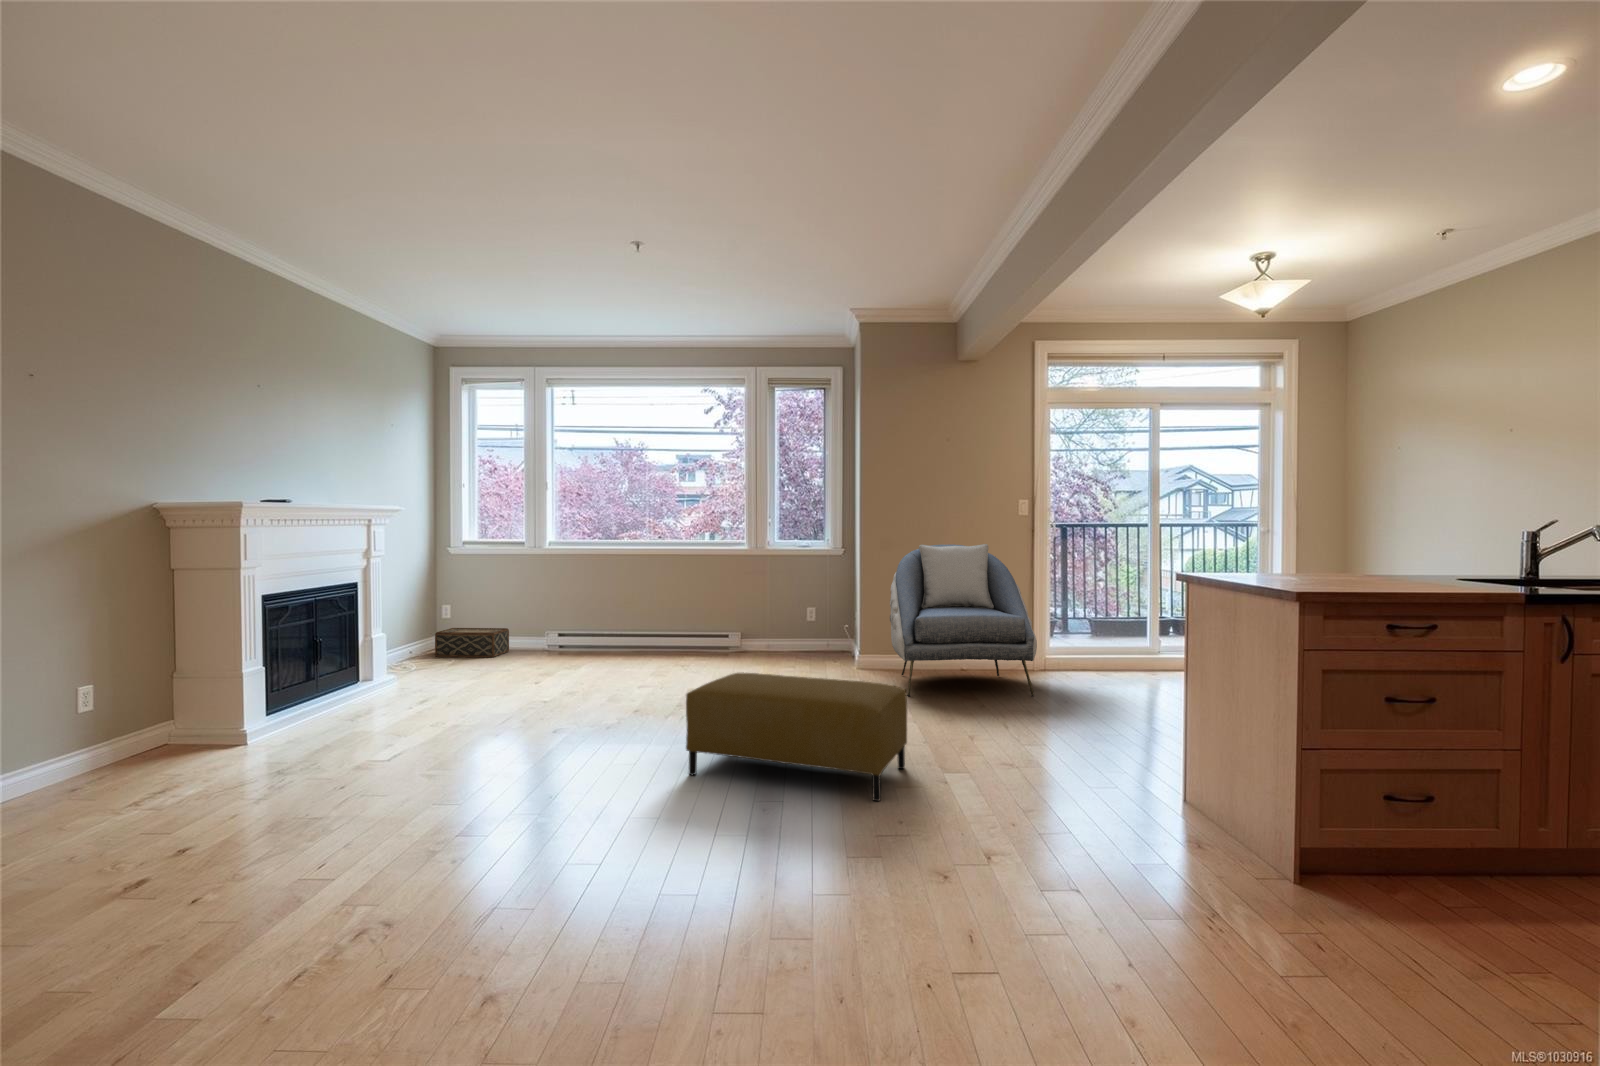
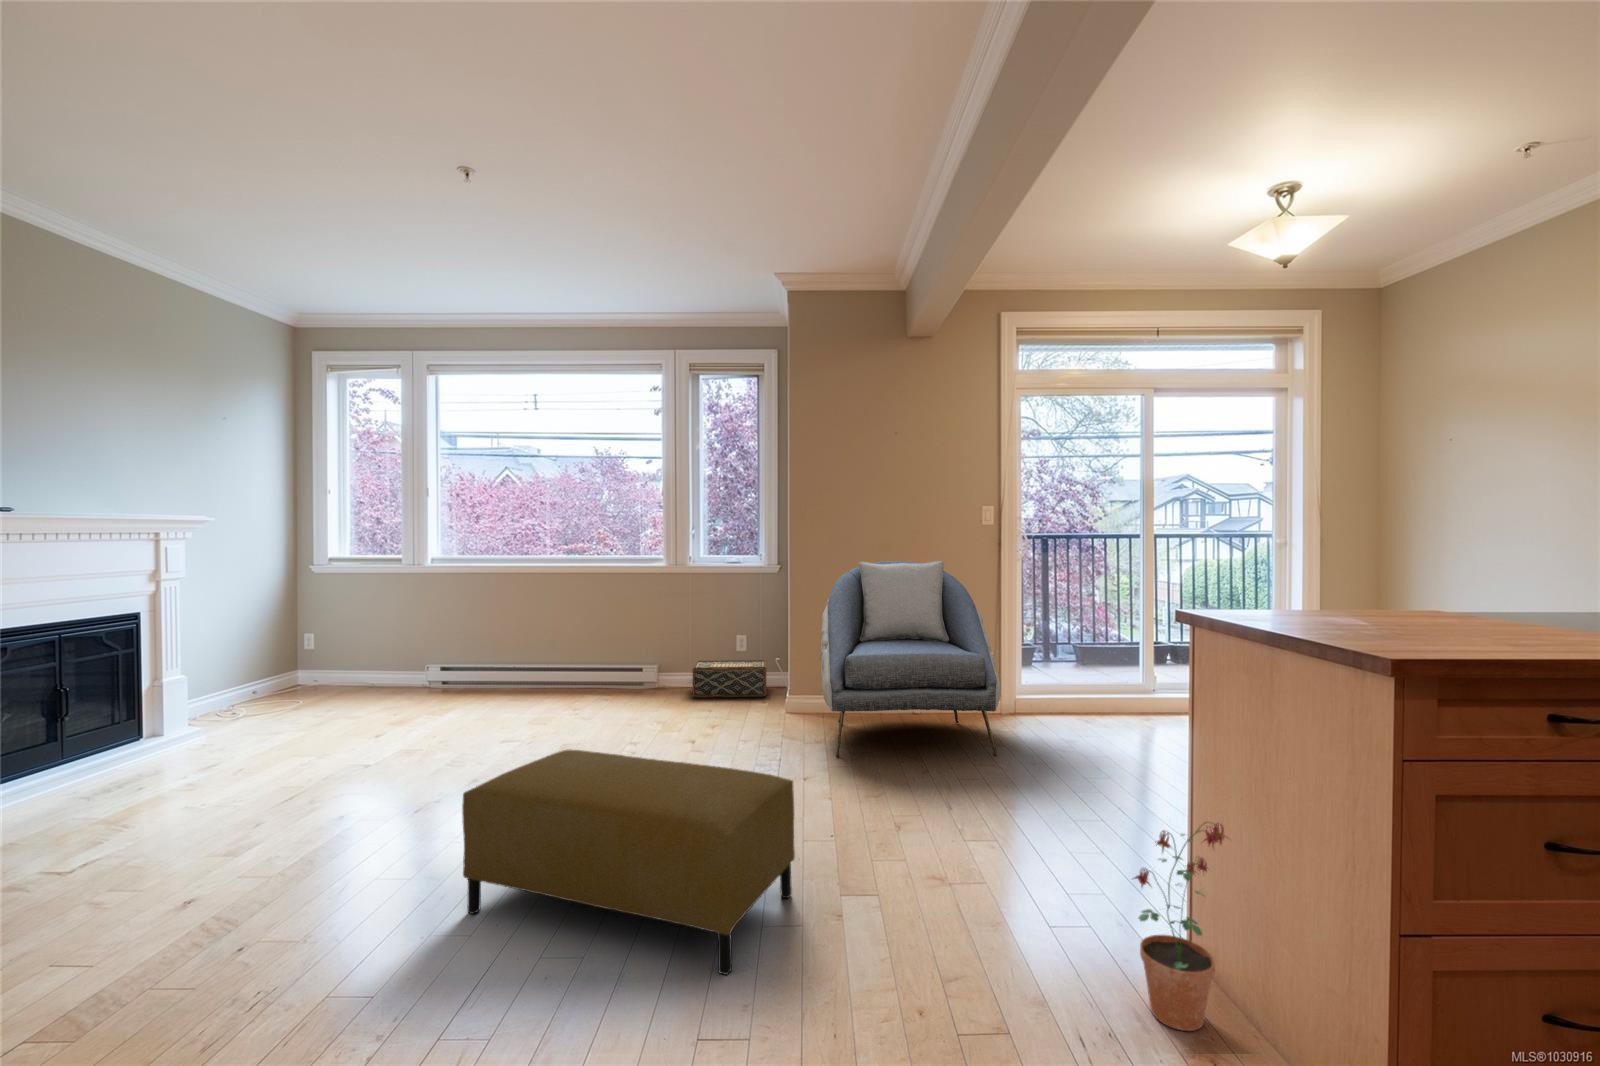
woven basket: present [435,628,509,657] -> present [692,660,766,697]
potted plant: none [1140,697,1203,824] -> present [1134,822,1225,1031]

